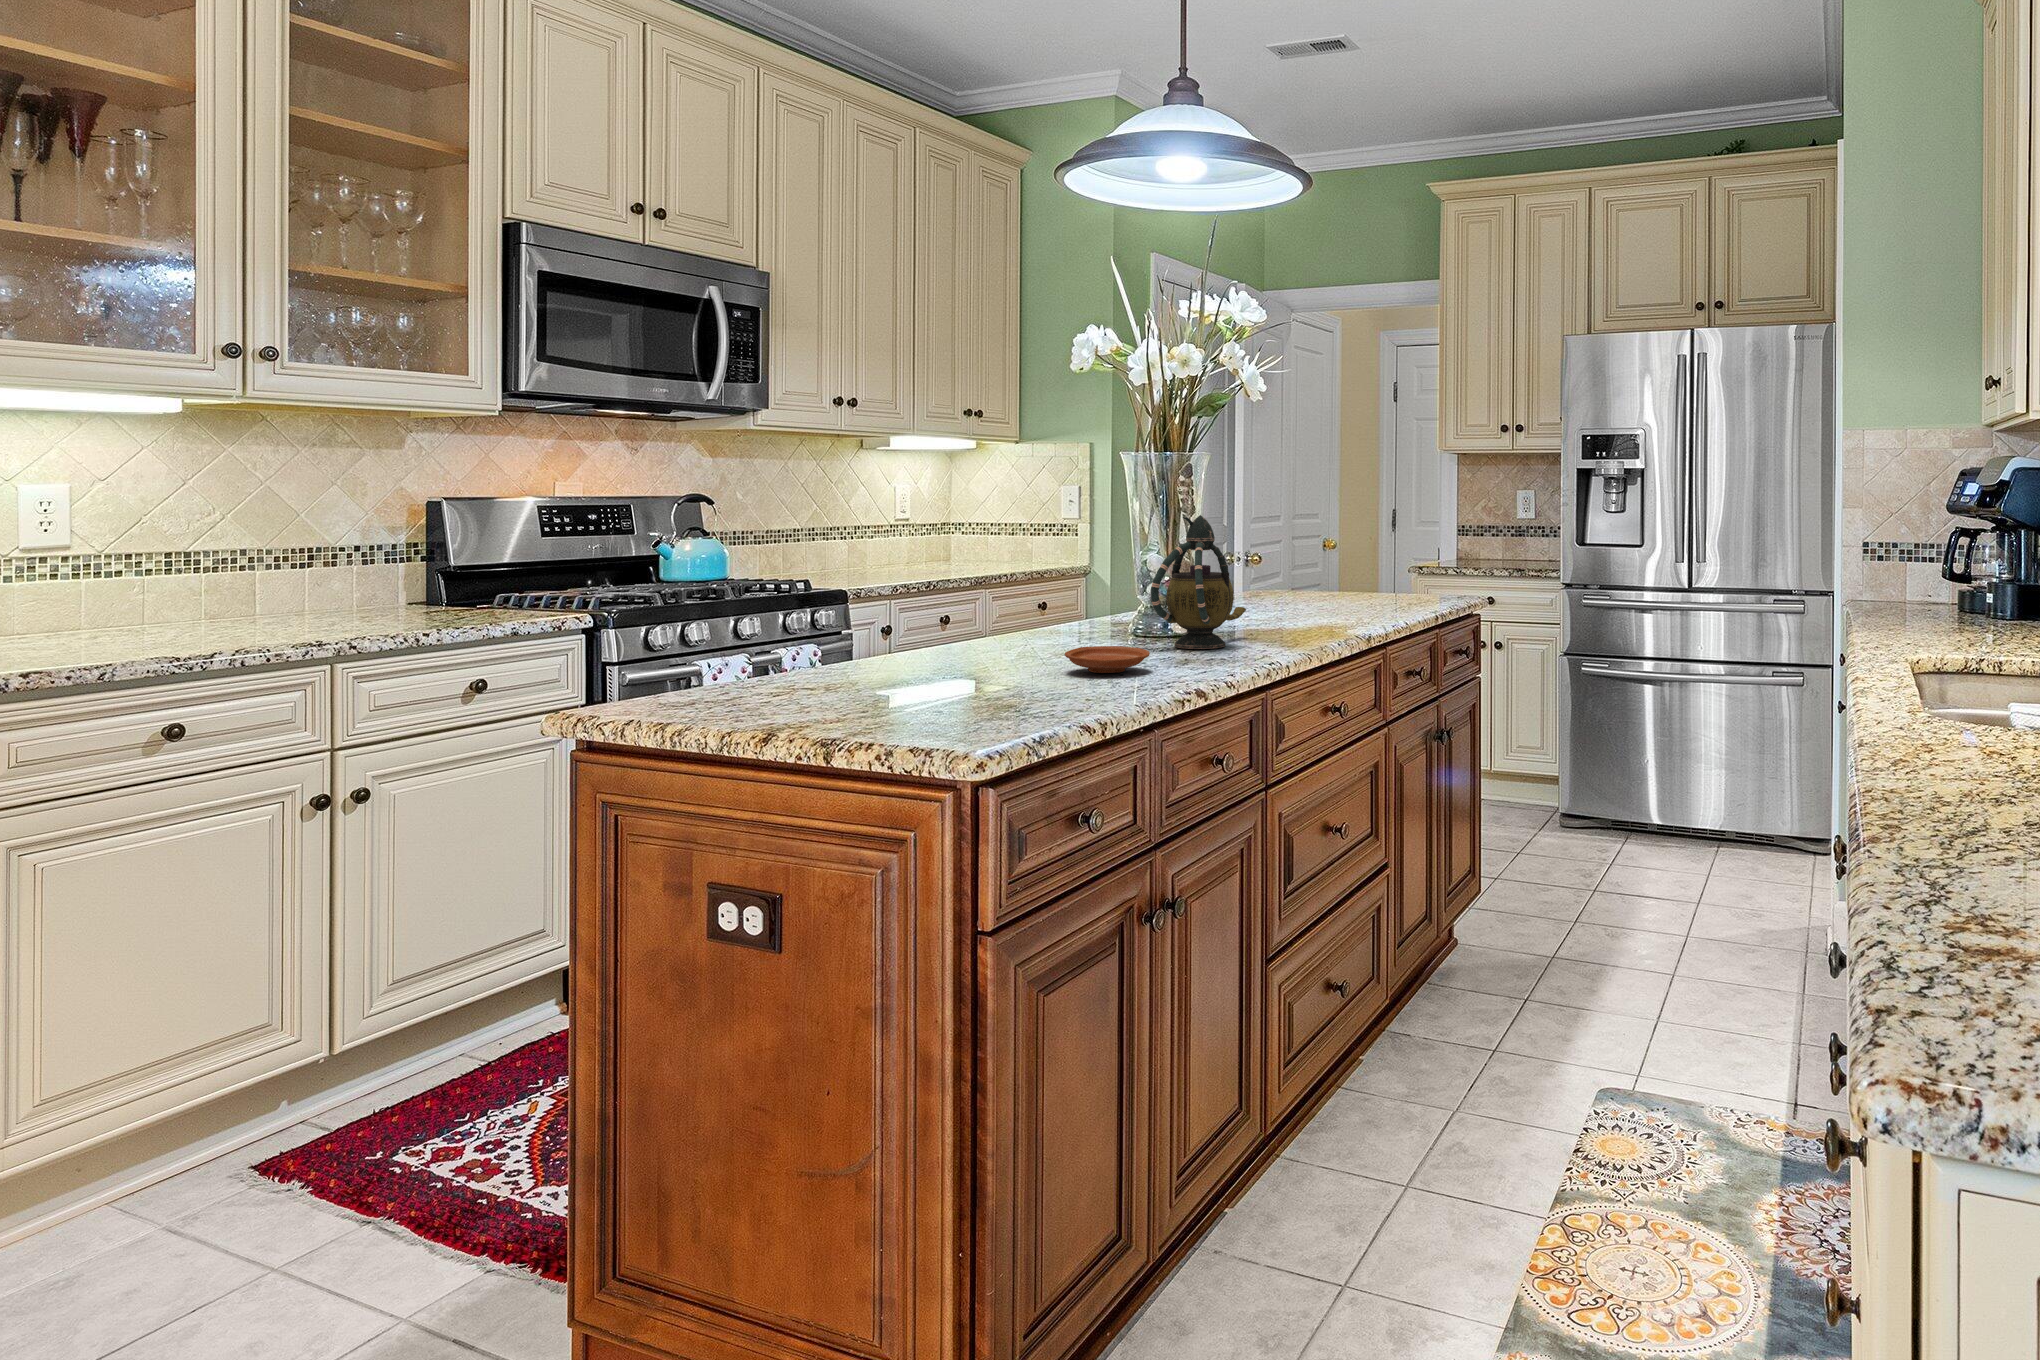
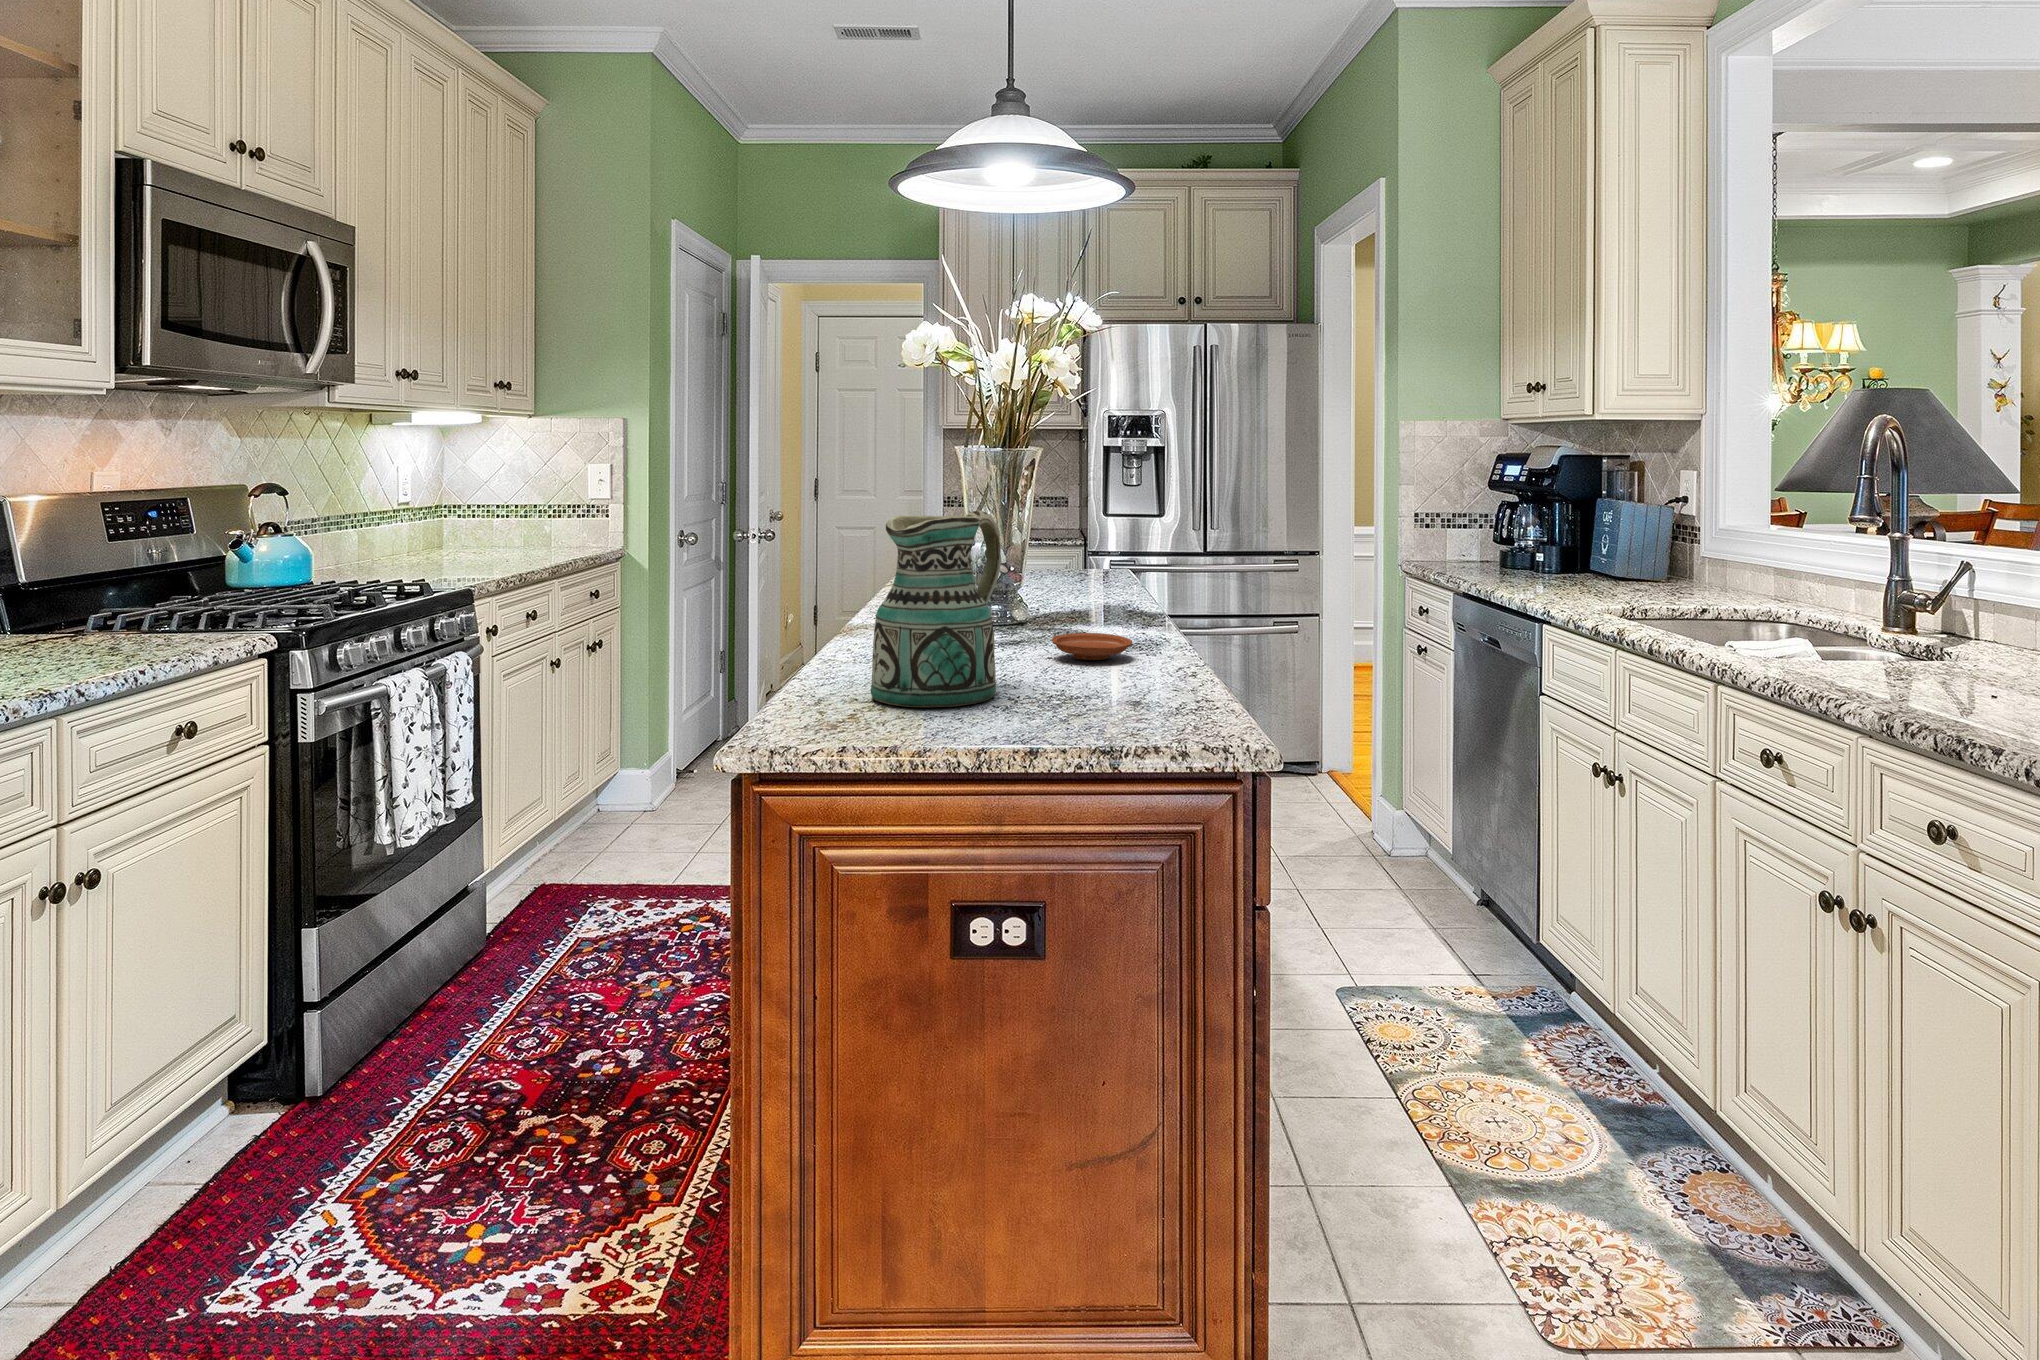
ceramic pitcher: none [785,511,955,698] -> present [871,510,1001,707]
teapot: present [1151,515,1246,649] -> none [1044,503,1108,630]

